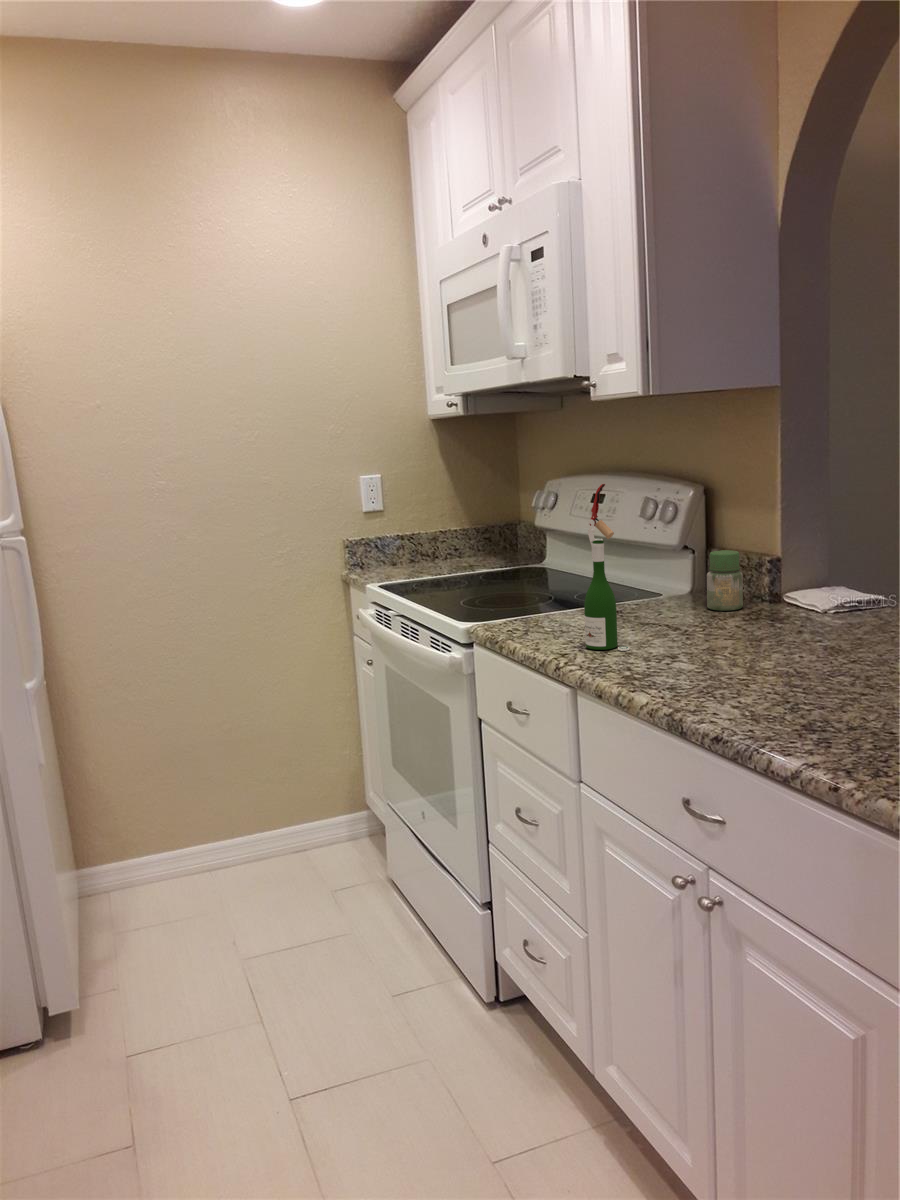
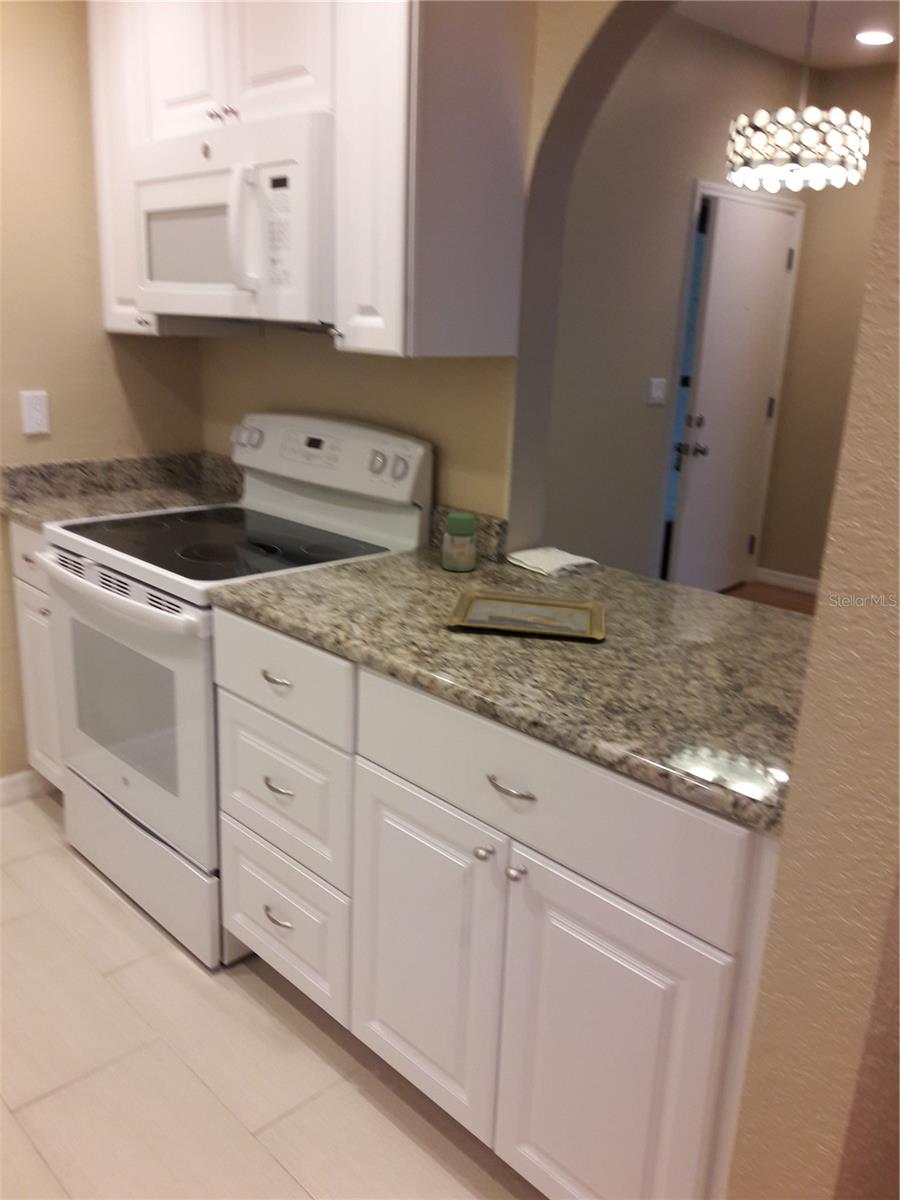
wine bottle: present [584,484,629,651] -> none [353,452,398,621]
tray: none [675,622,866,666] -> present [448,589,606,639]

